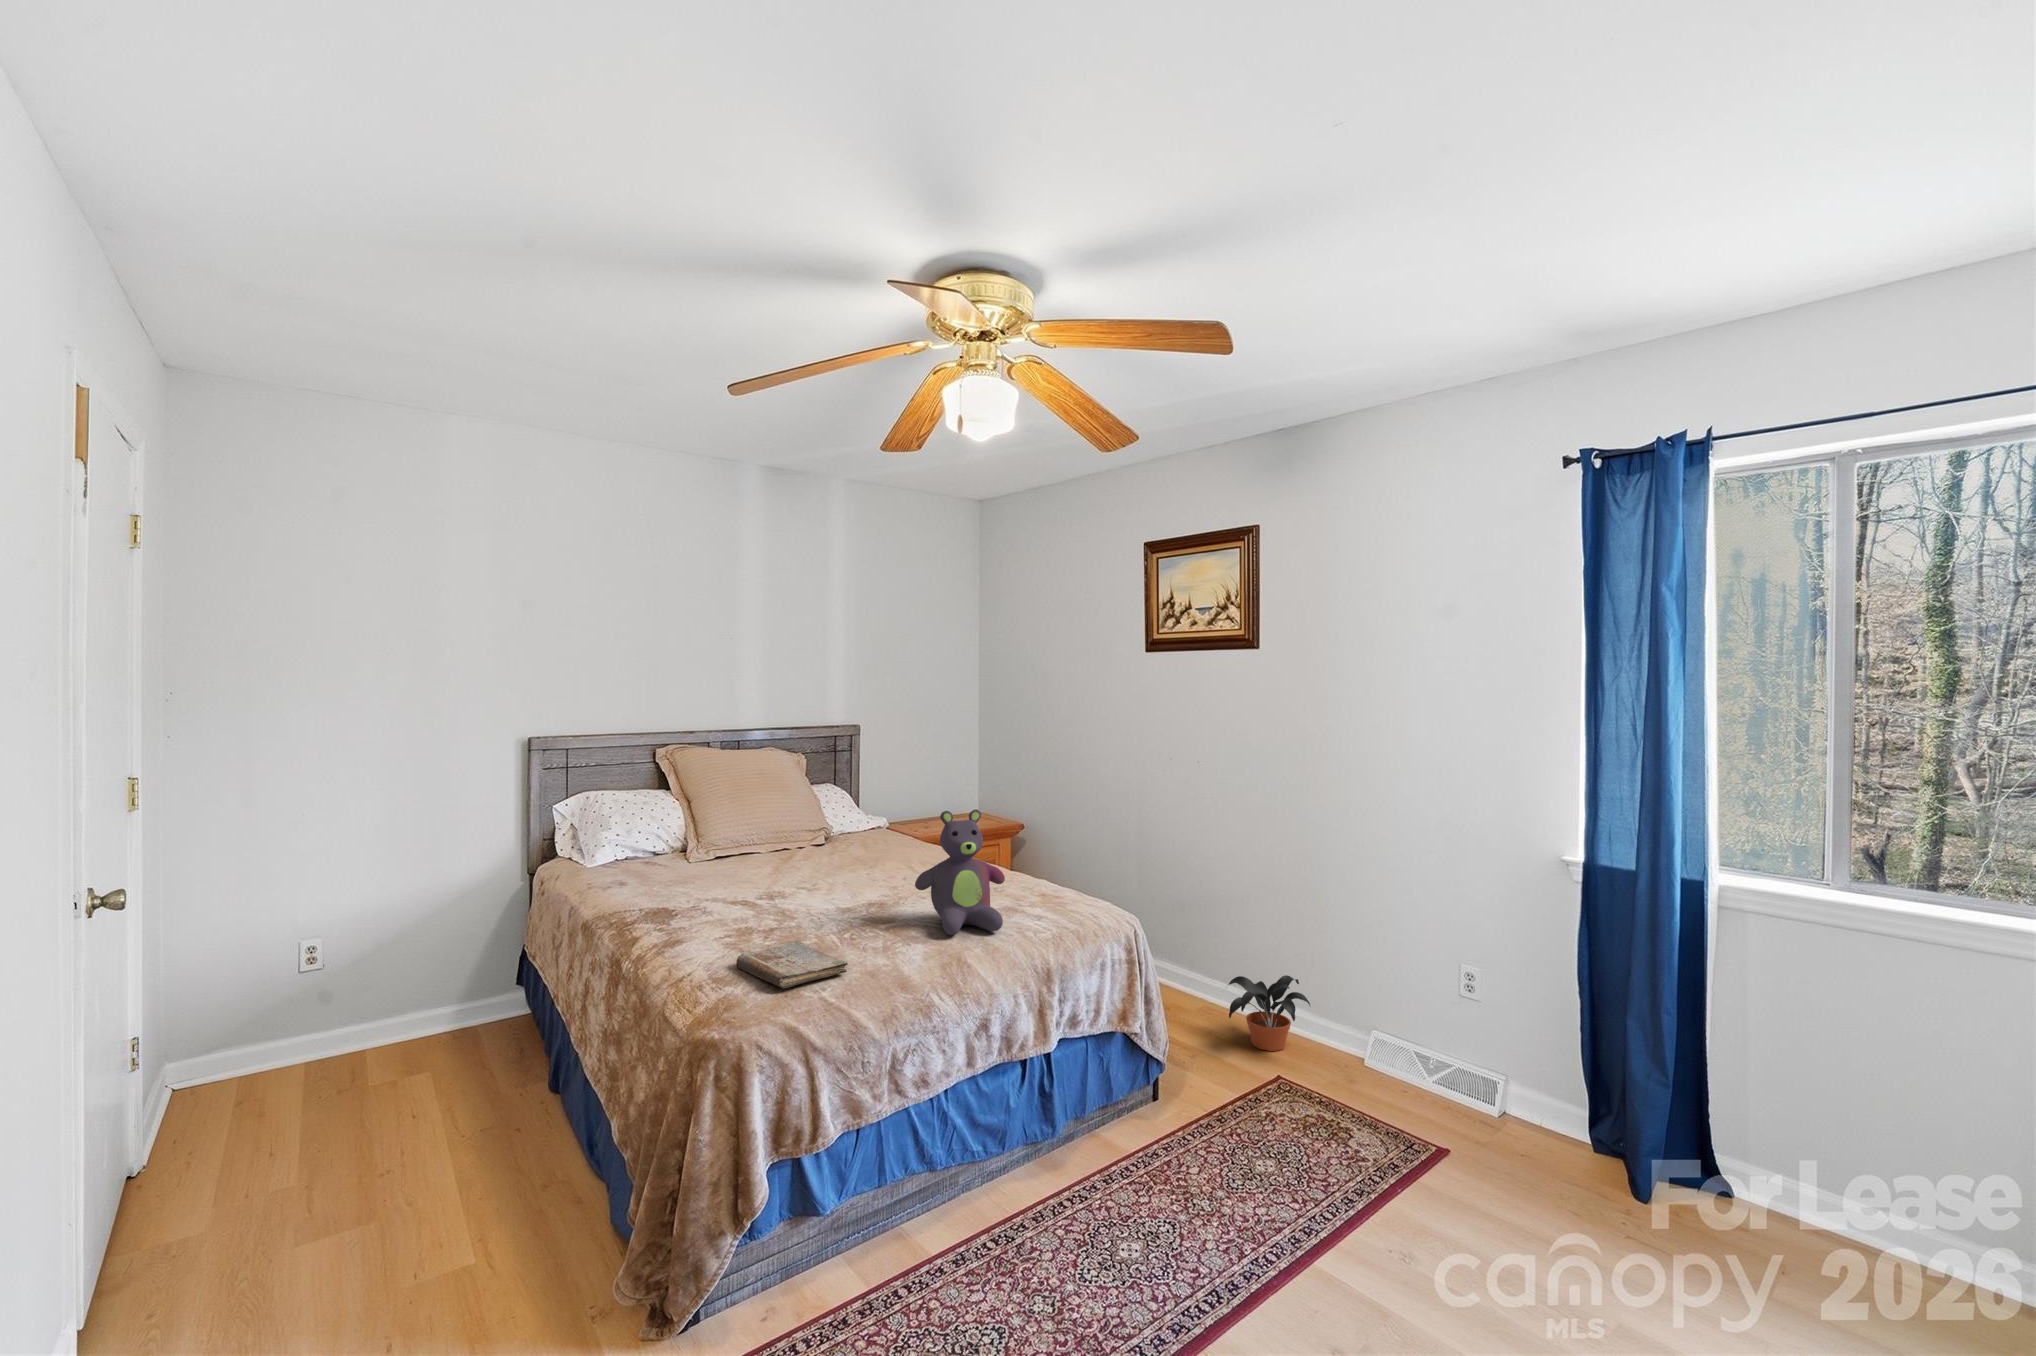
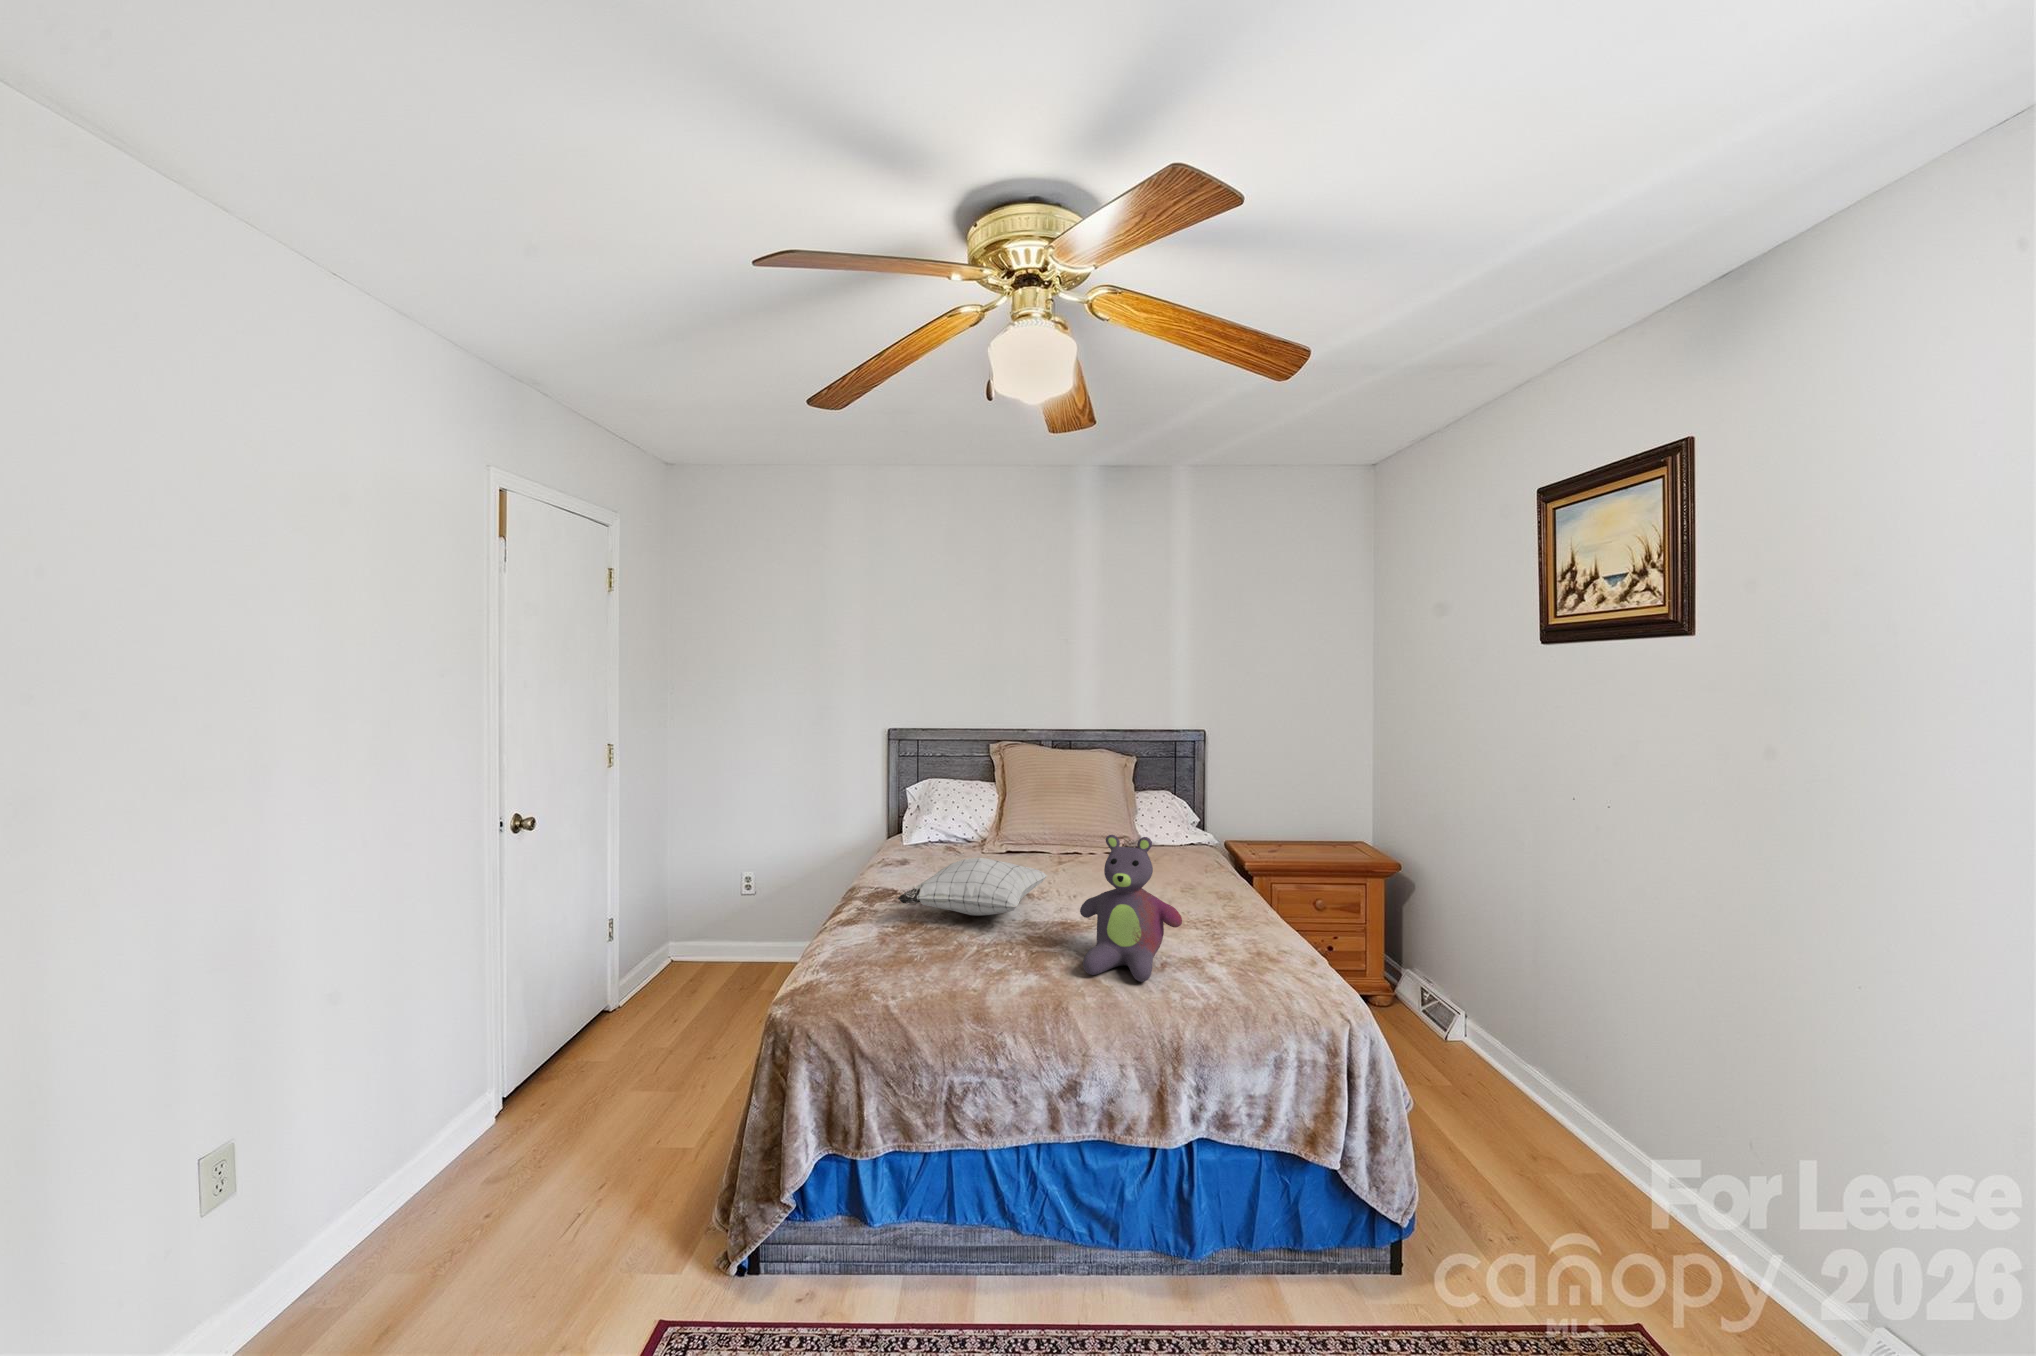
pillow: none [699,857,842,917] -> present [898,858,1048,916]
book: present [736,941,848,989] -> none [868,945,947,989]
potted plant: present [1228,975,1310,1051] -> none [1592,1139,1763,1285]

